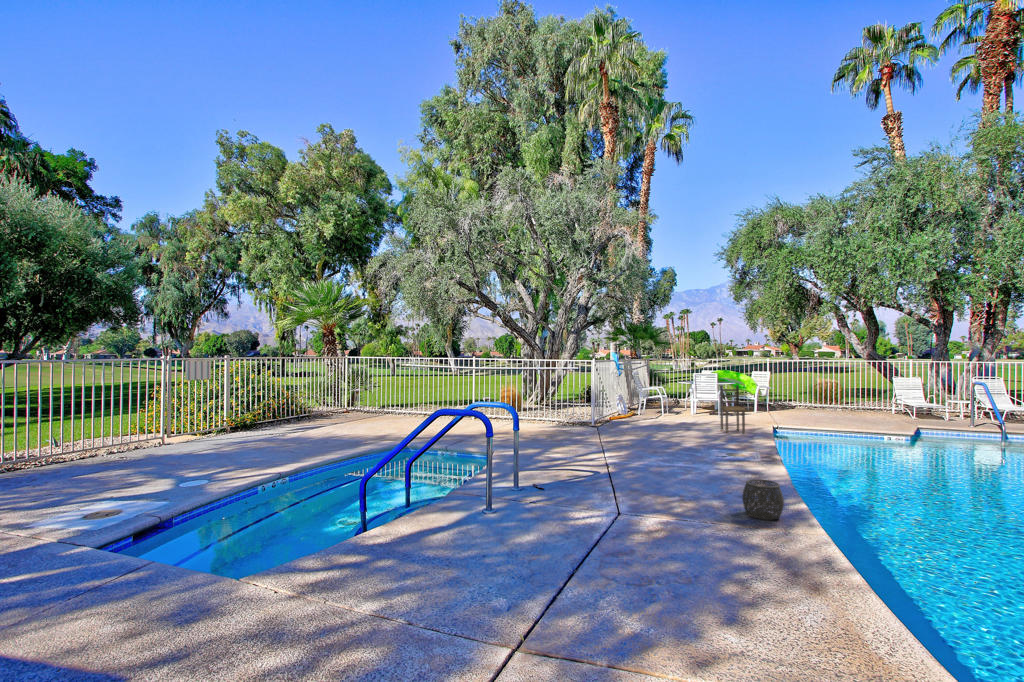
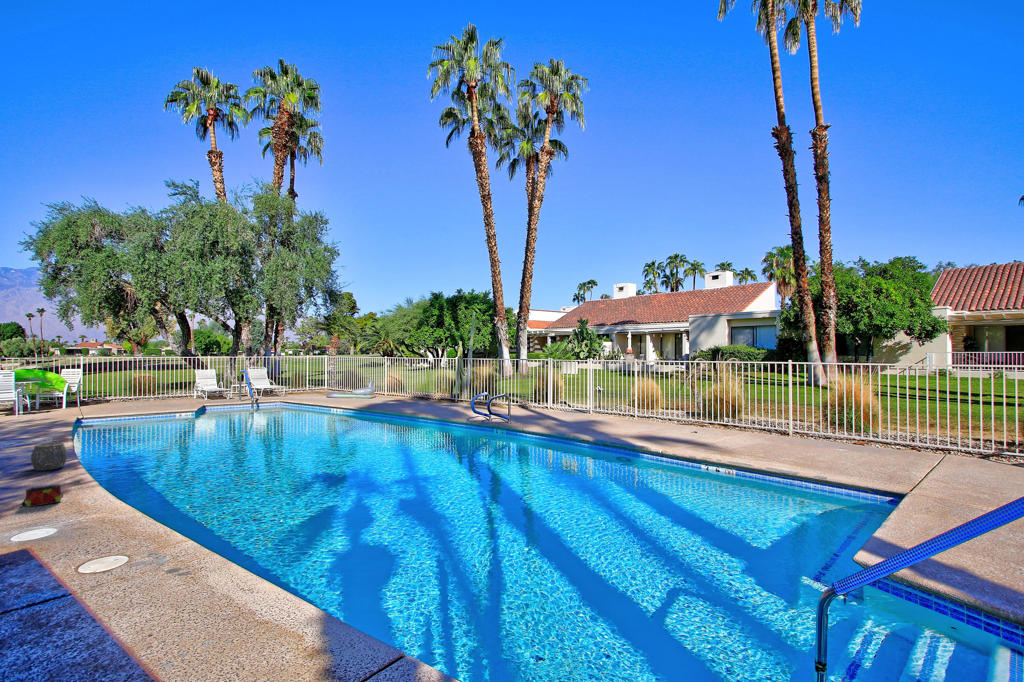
chair: present [720,385,745,433] -> none [18,382,47,428]
bag: none [744,584,802,625] -> present [21,485,63,507]

